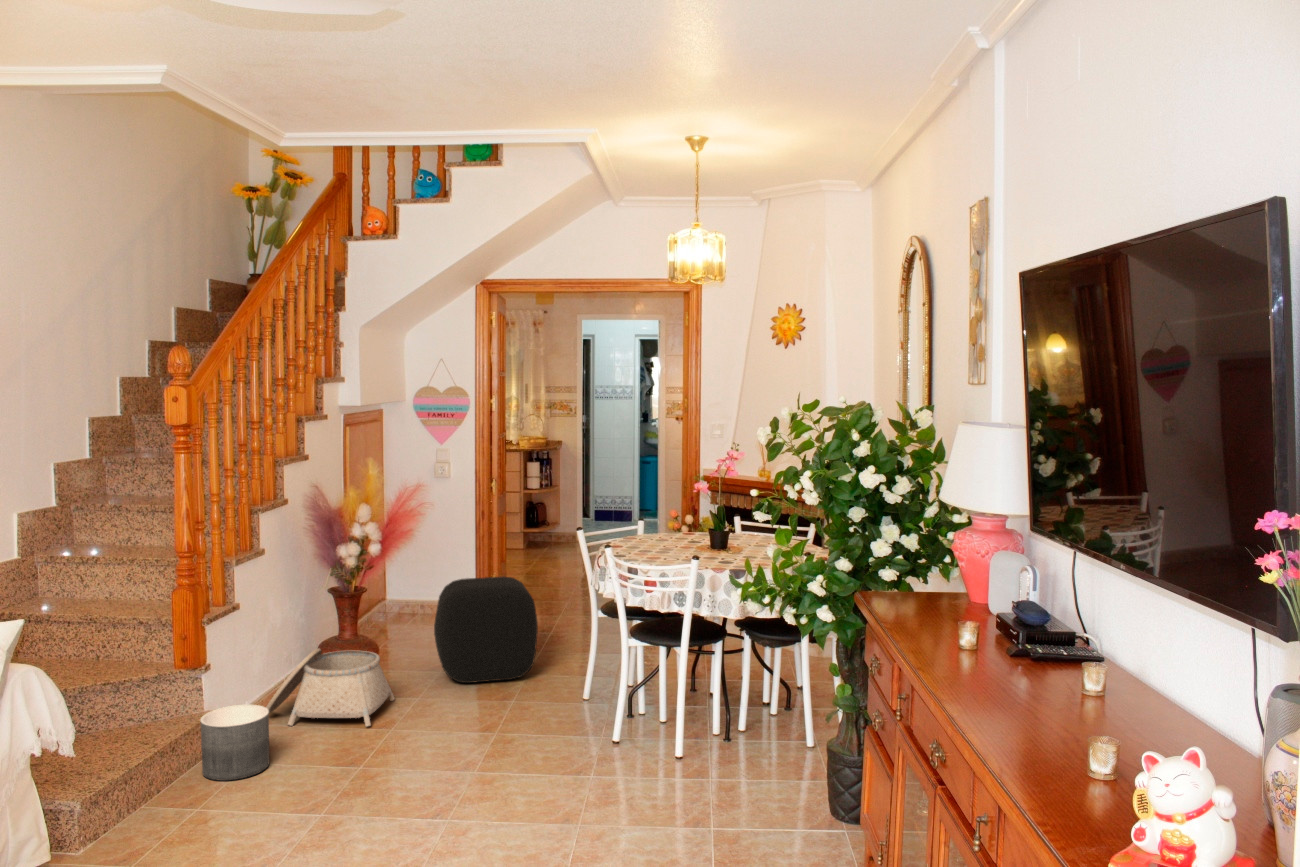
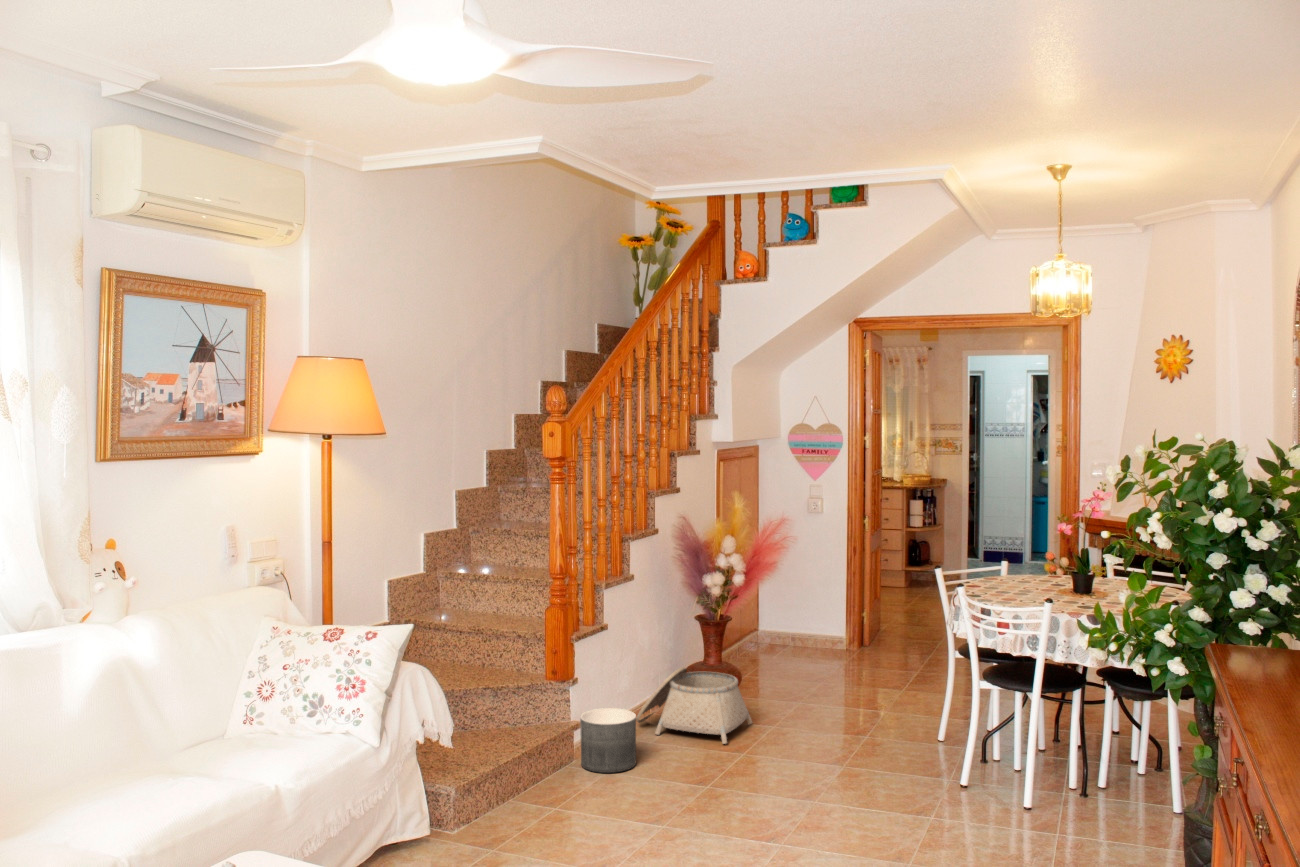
ottoman: present [434,577,538,683] -> none [793,613,897,718]

